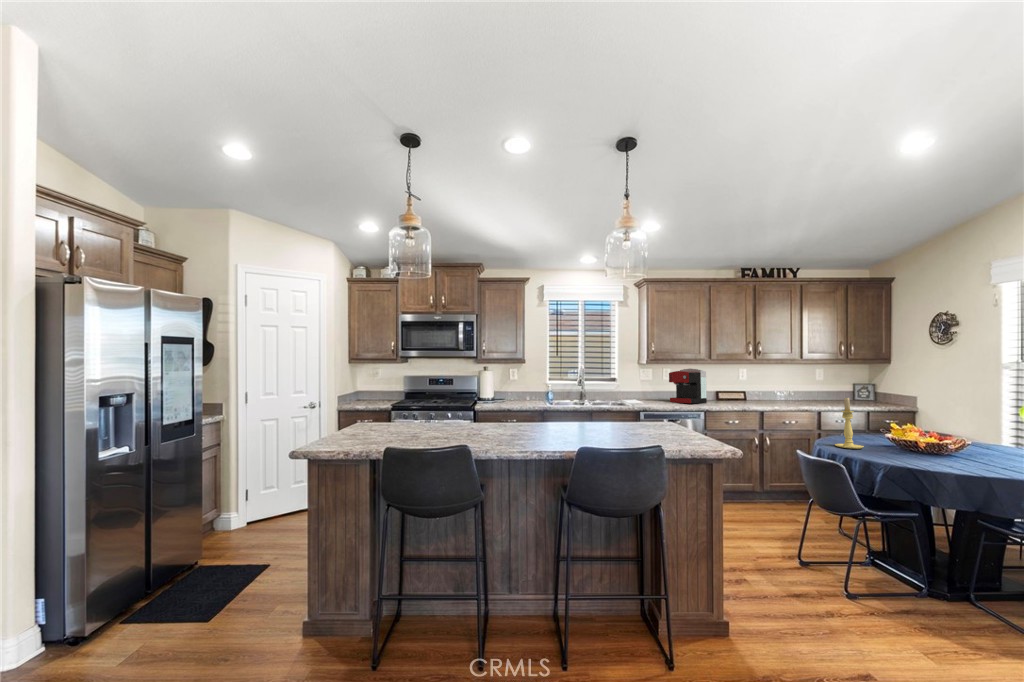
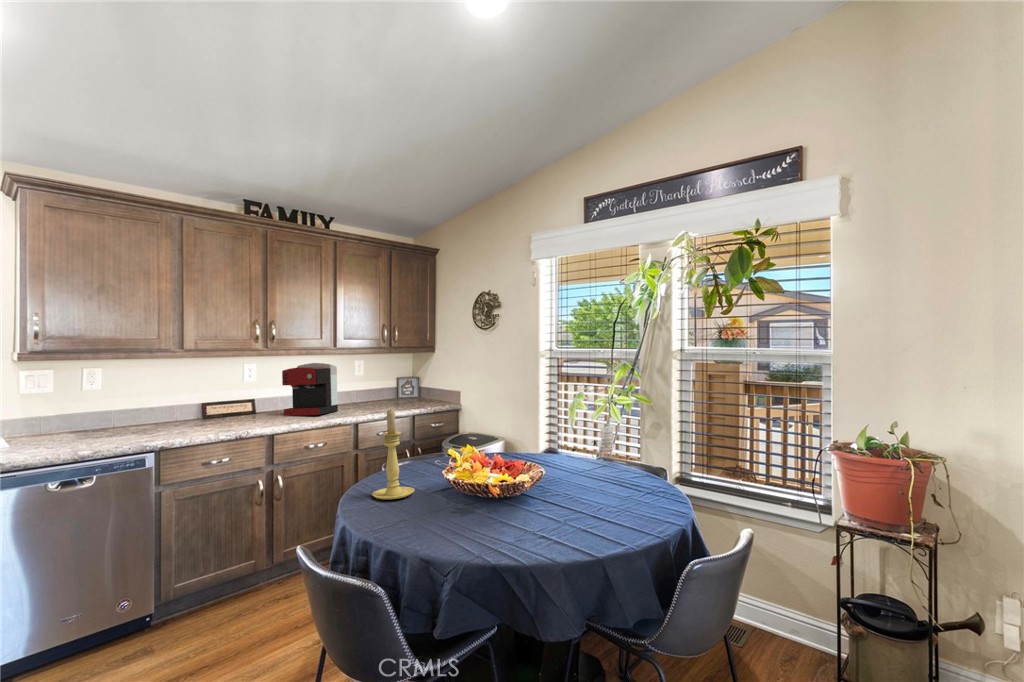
coffee maker: present [669,369,707,403] -> present [282,363,338,416]

